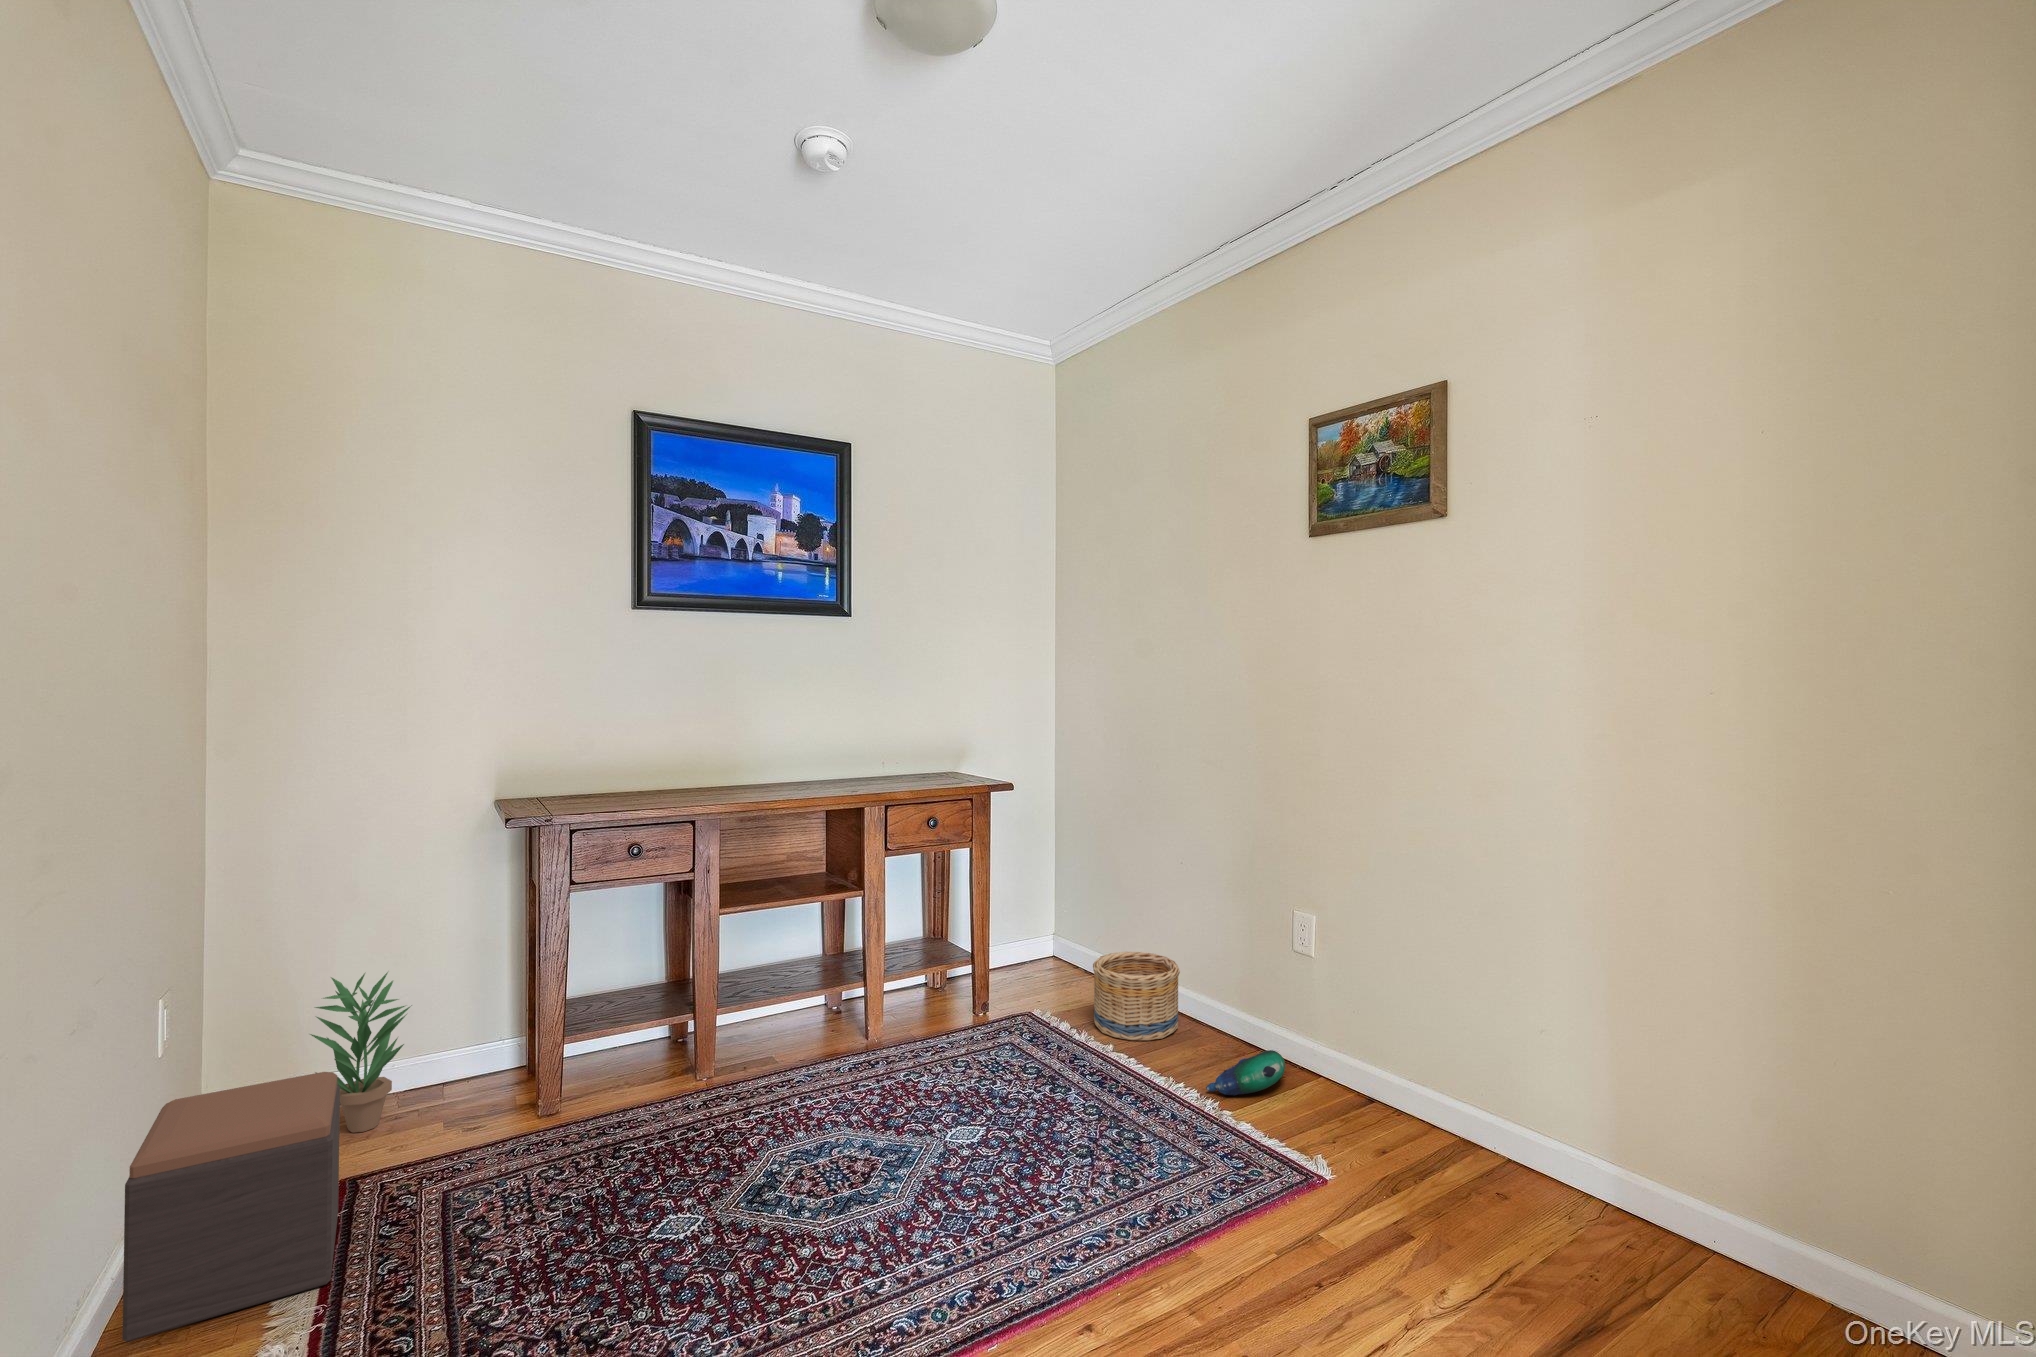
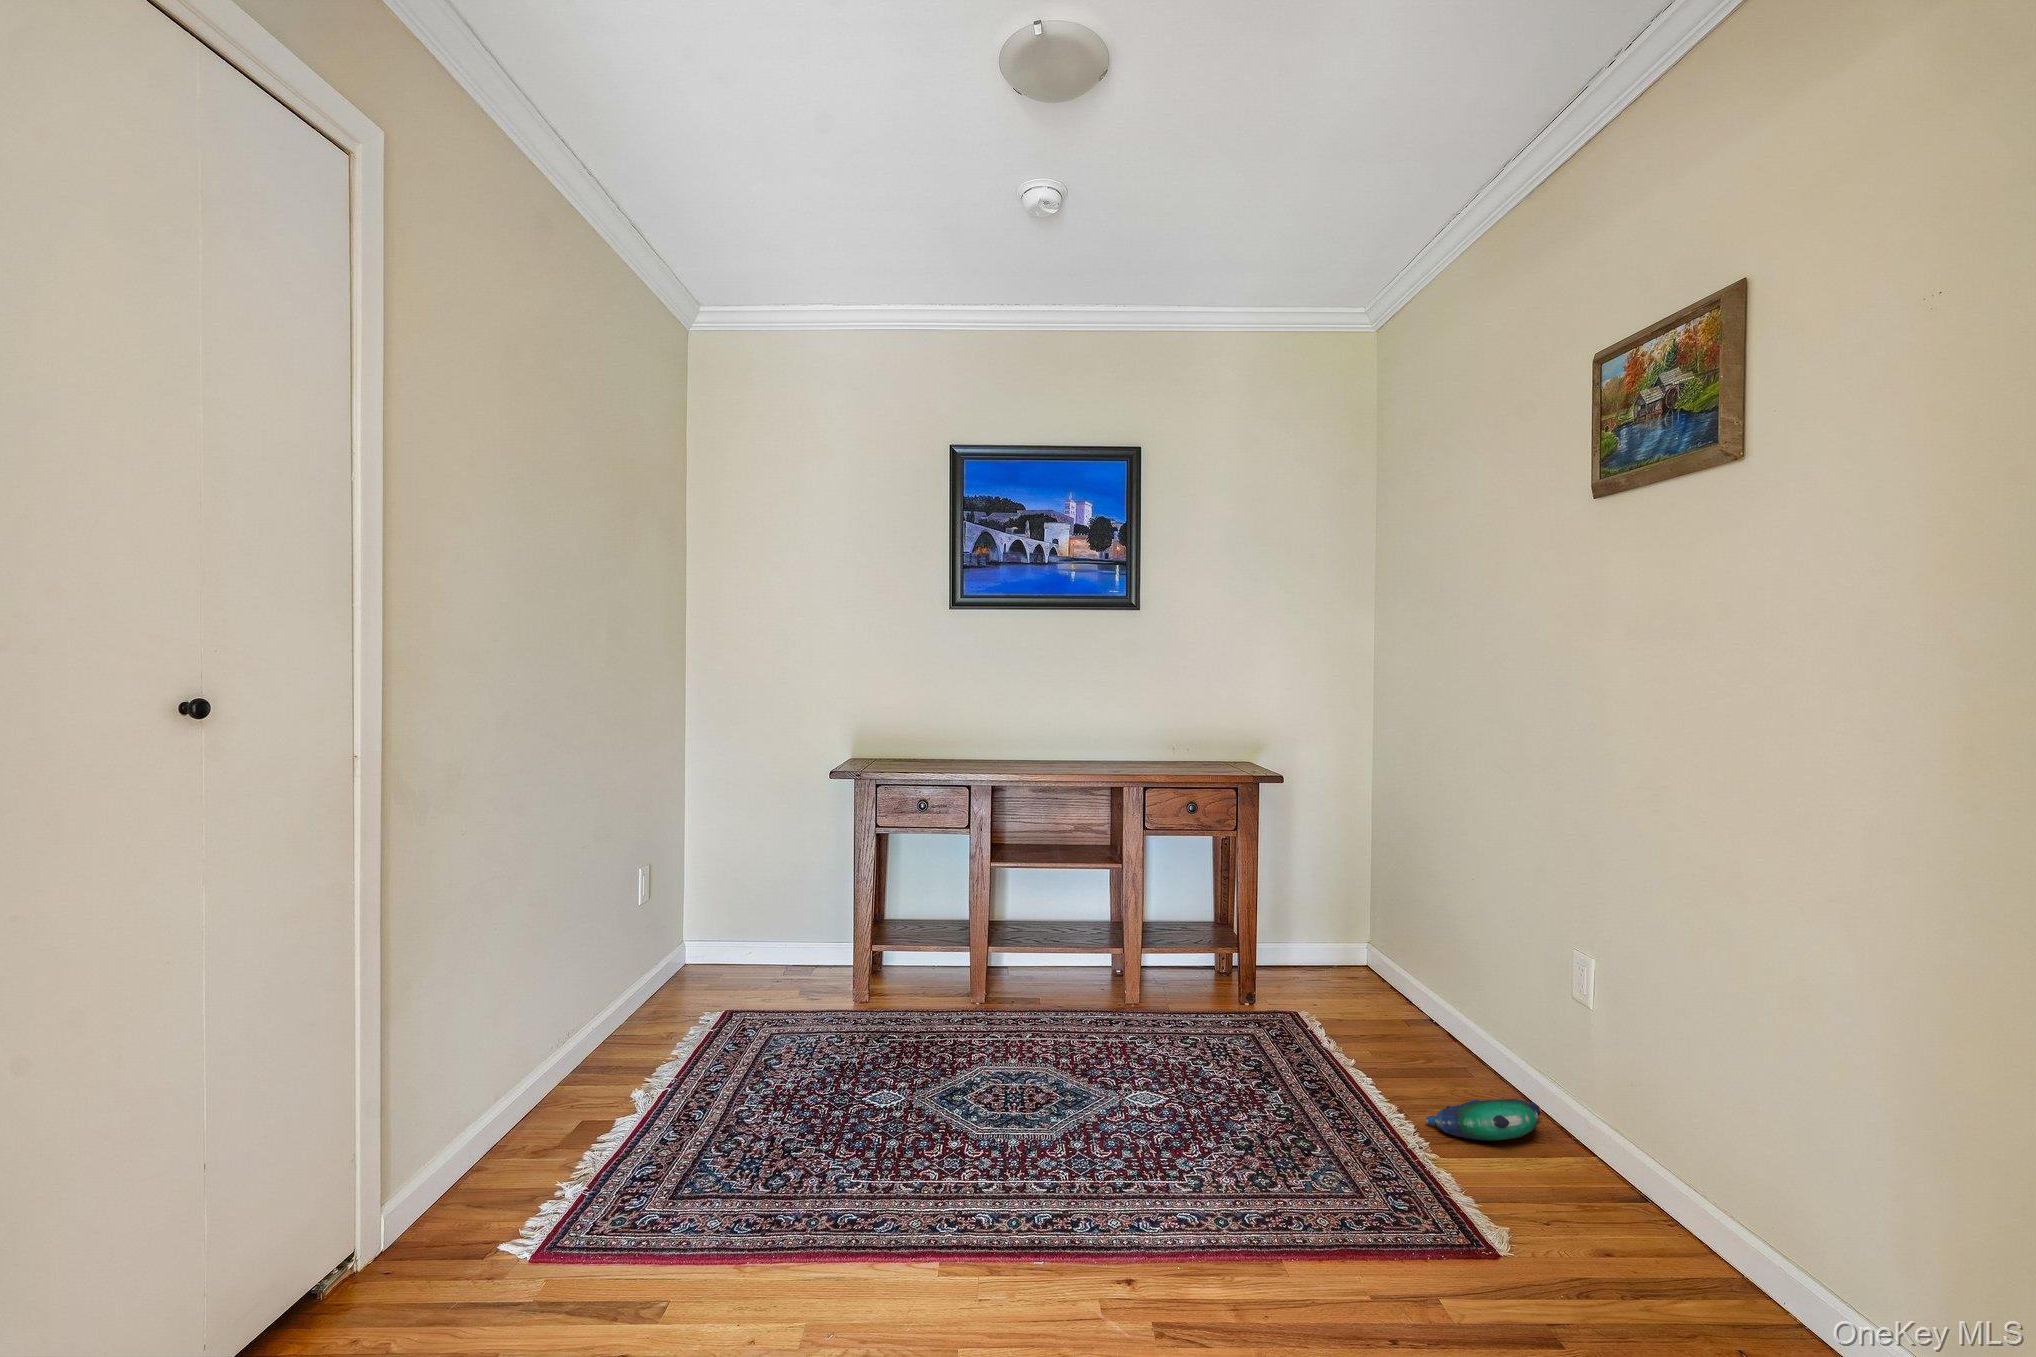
basket: present [1093,952,1180,1040] -> none [1350,957,1452,1057]
potted plant: present [310,972,411,1133] -> none [737,867,796,976]
footstool: present [122,1072,340,1342] -> none [593,928,723,1065]

